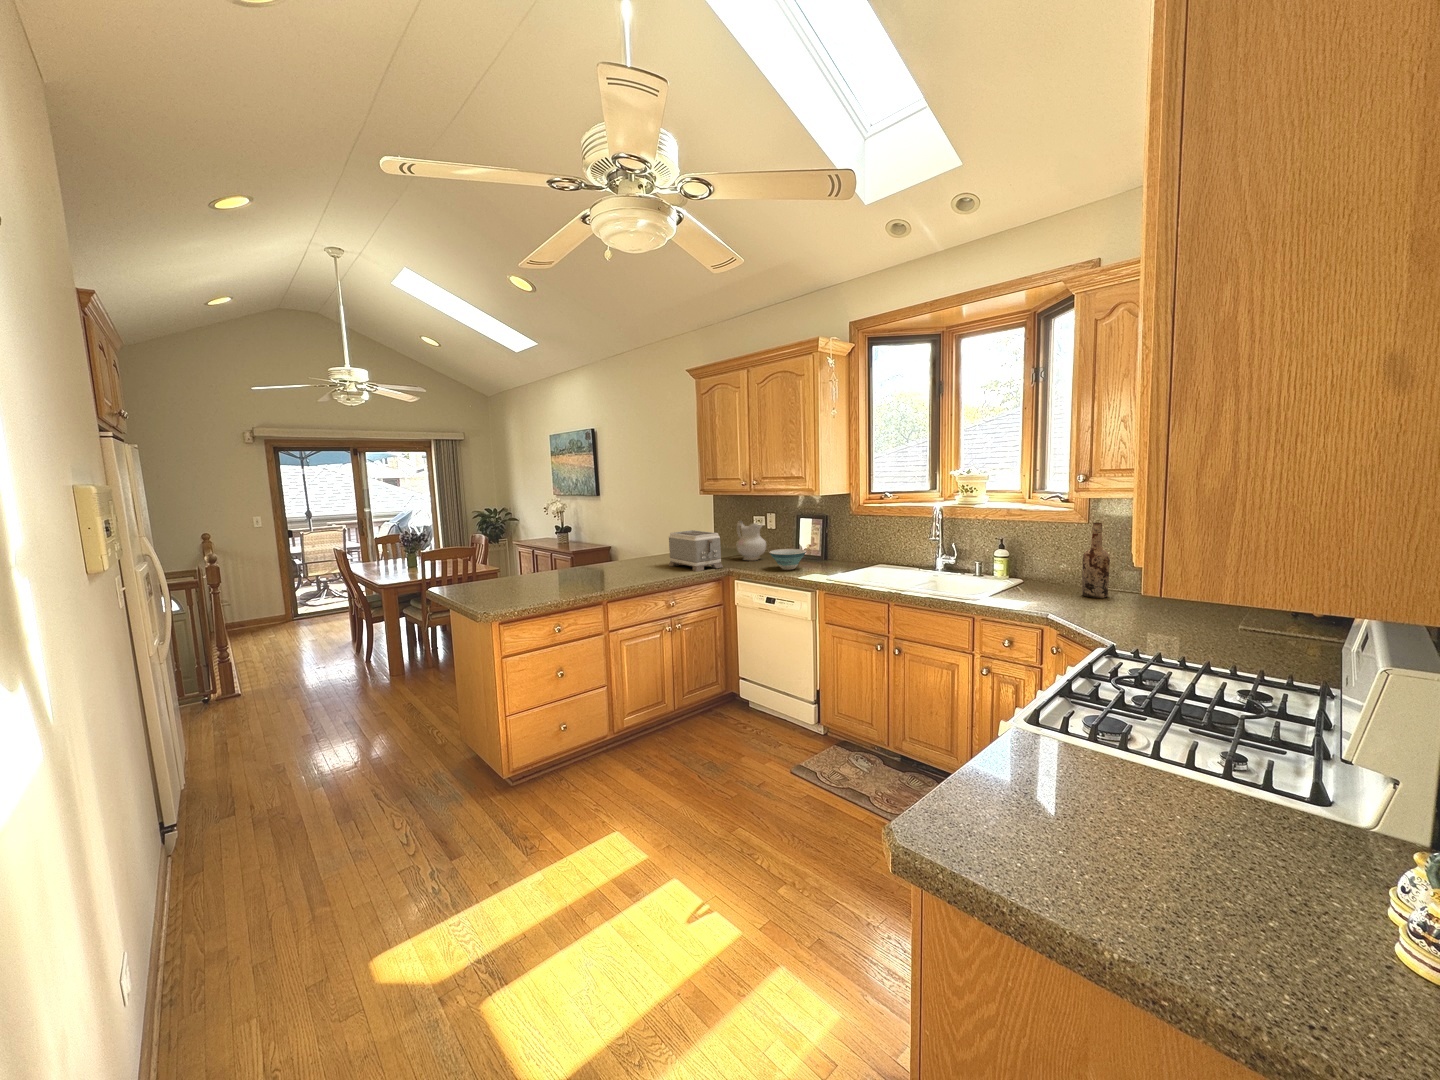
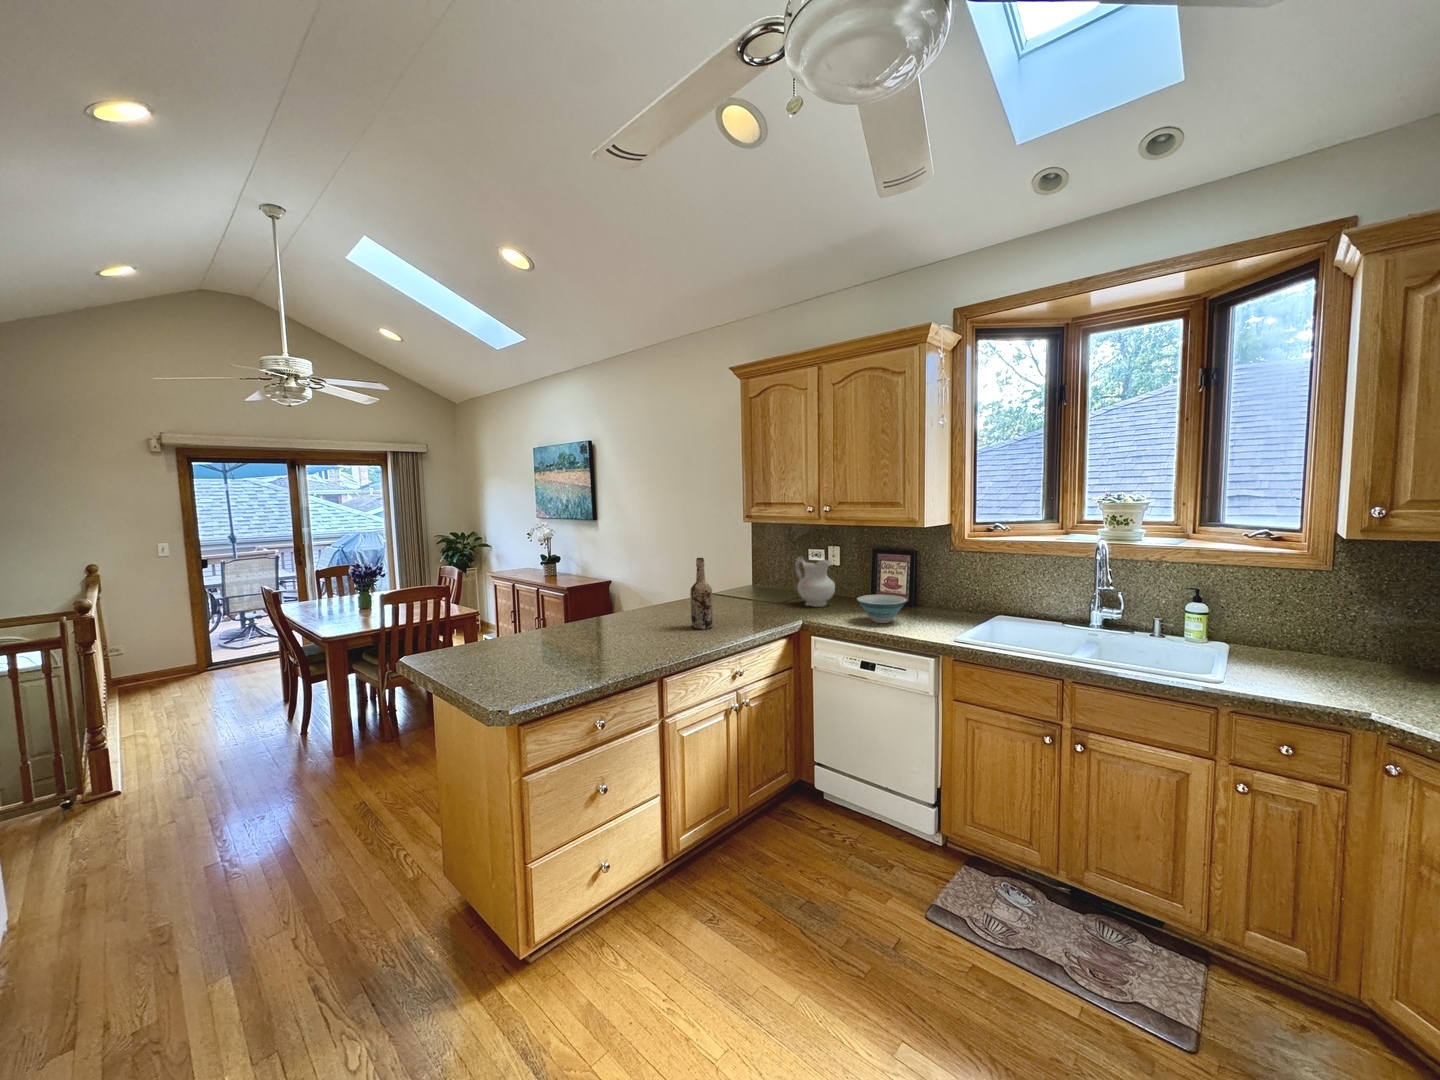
wine bottle: present [1082,522,1110,598] -> present [690,558,713,630]
toaster: present [669,530,723,572] -> none [718,569,794,626]

